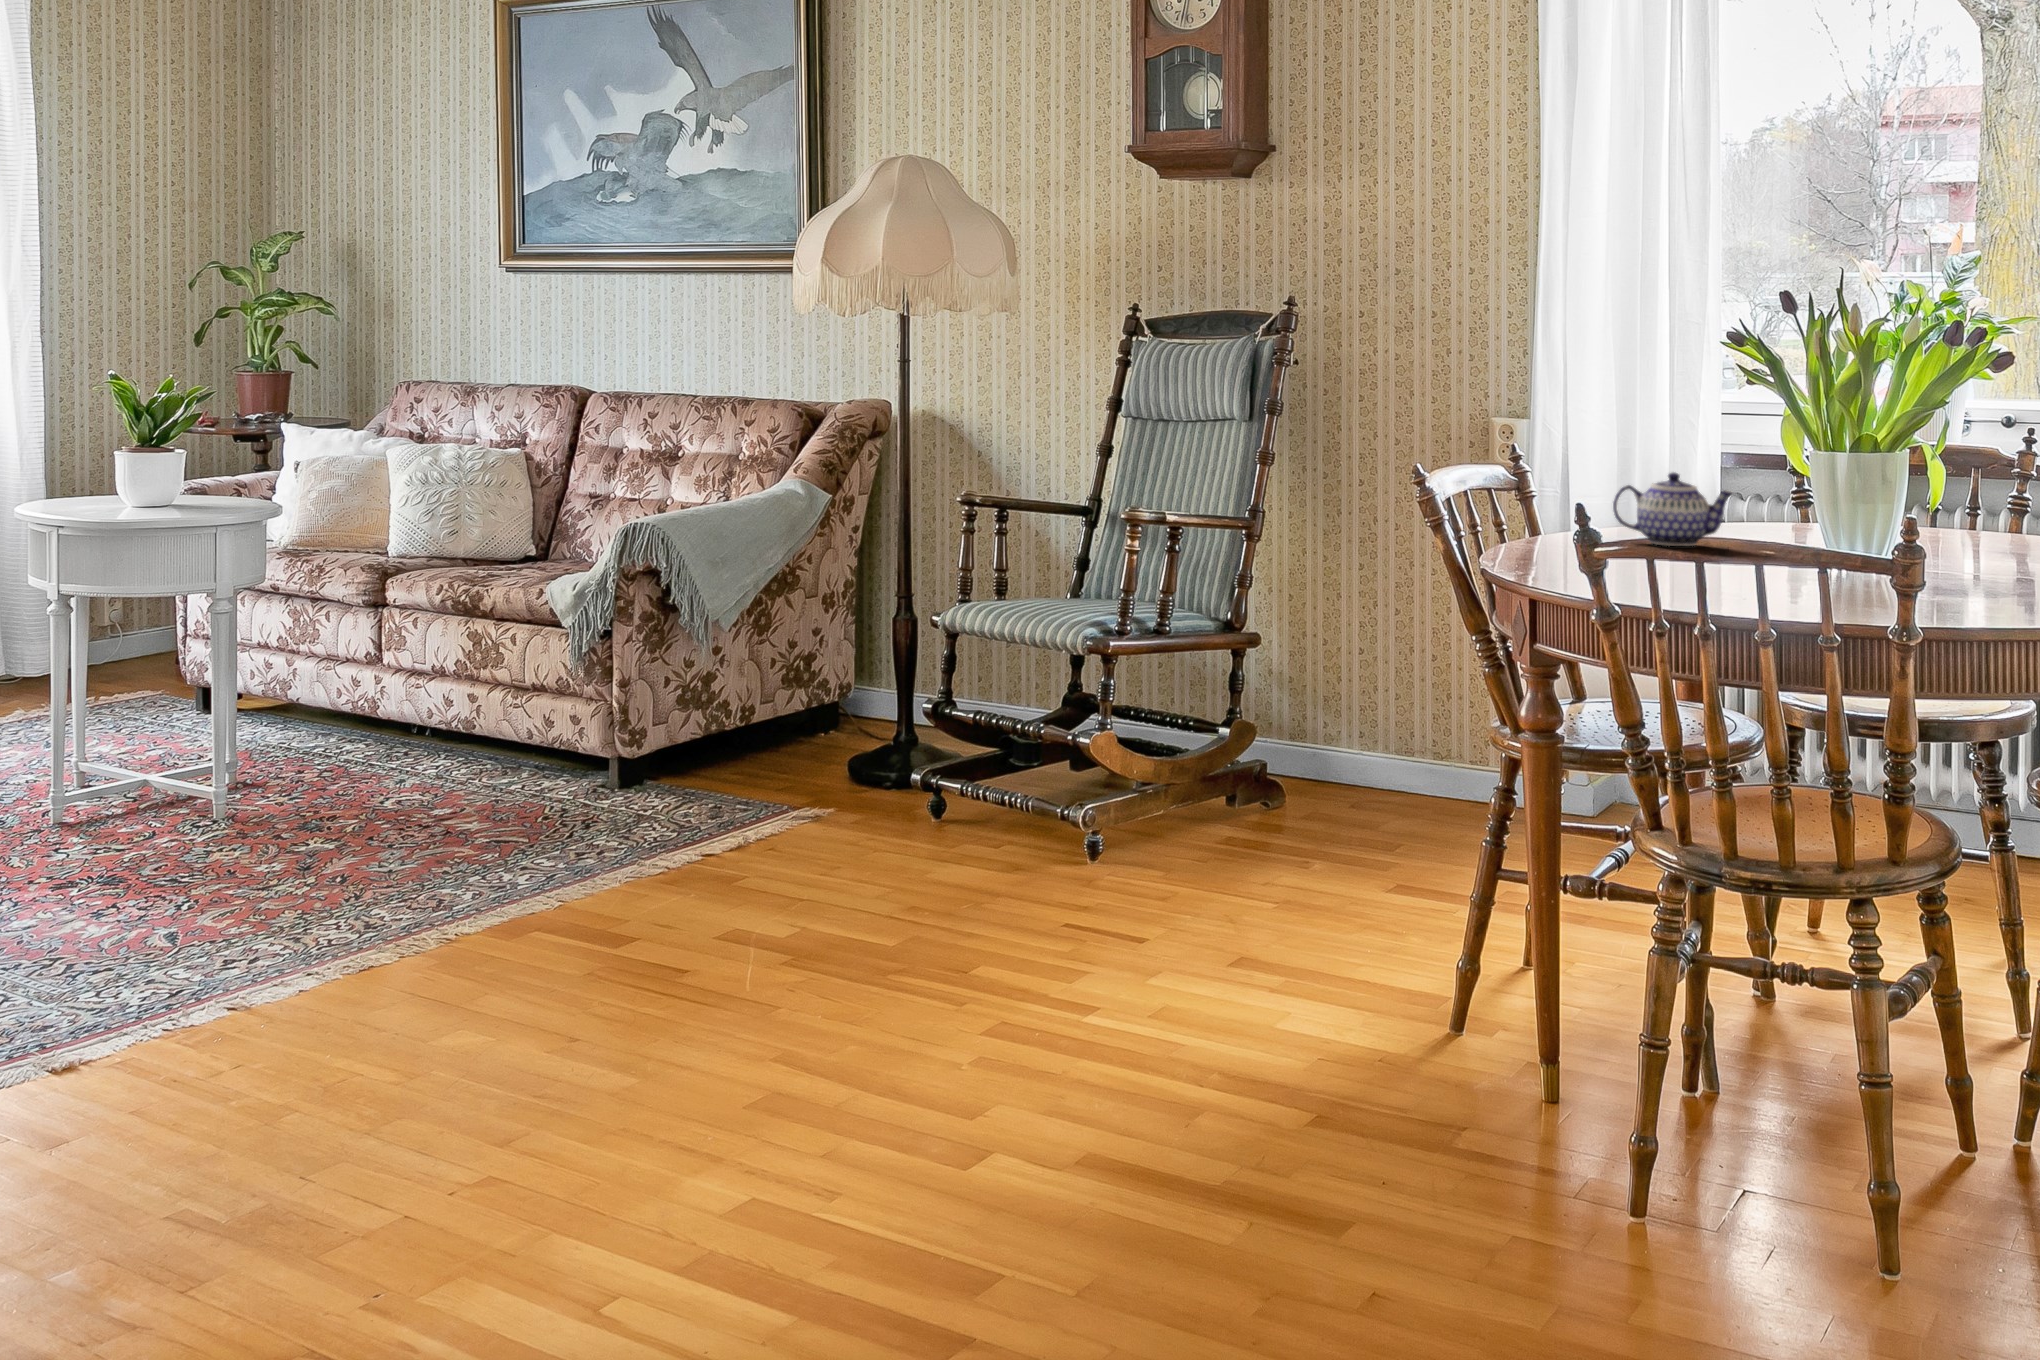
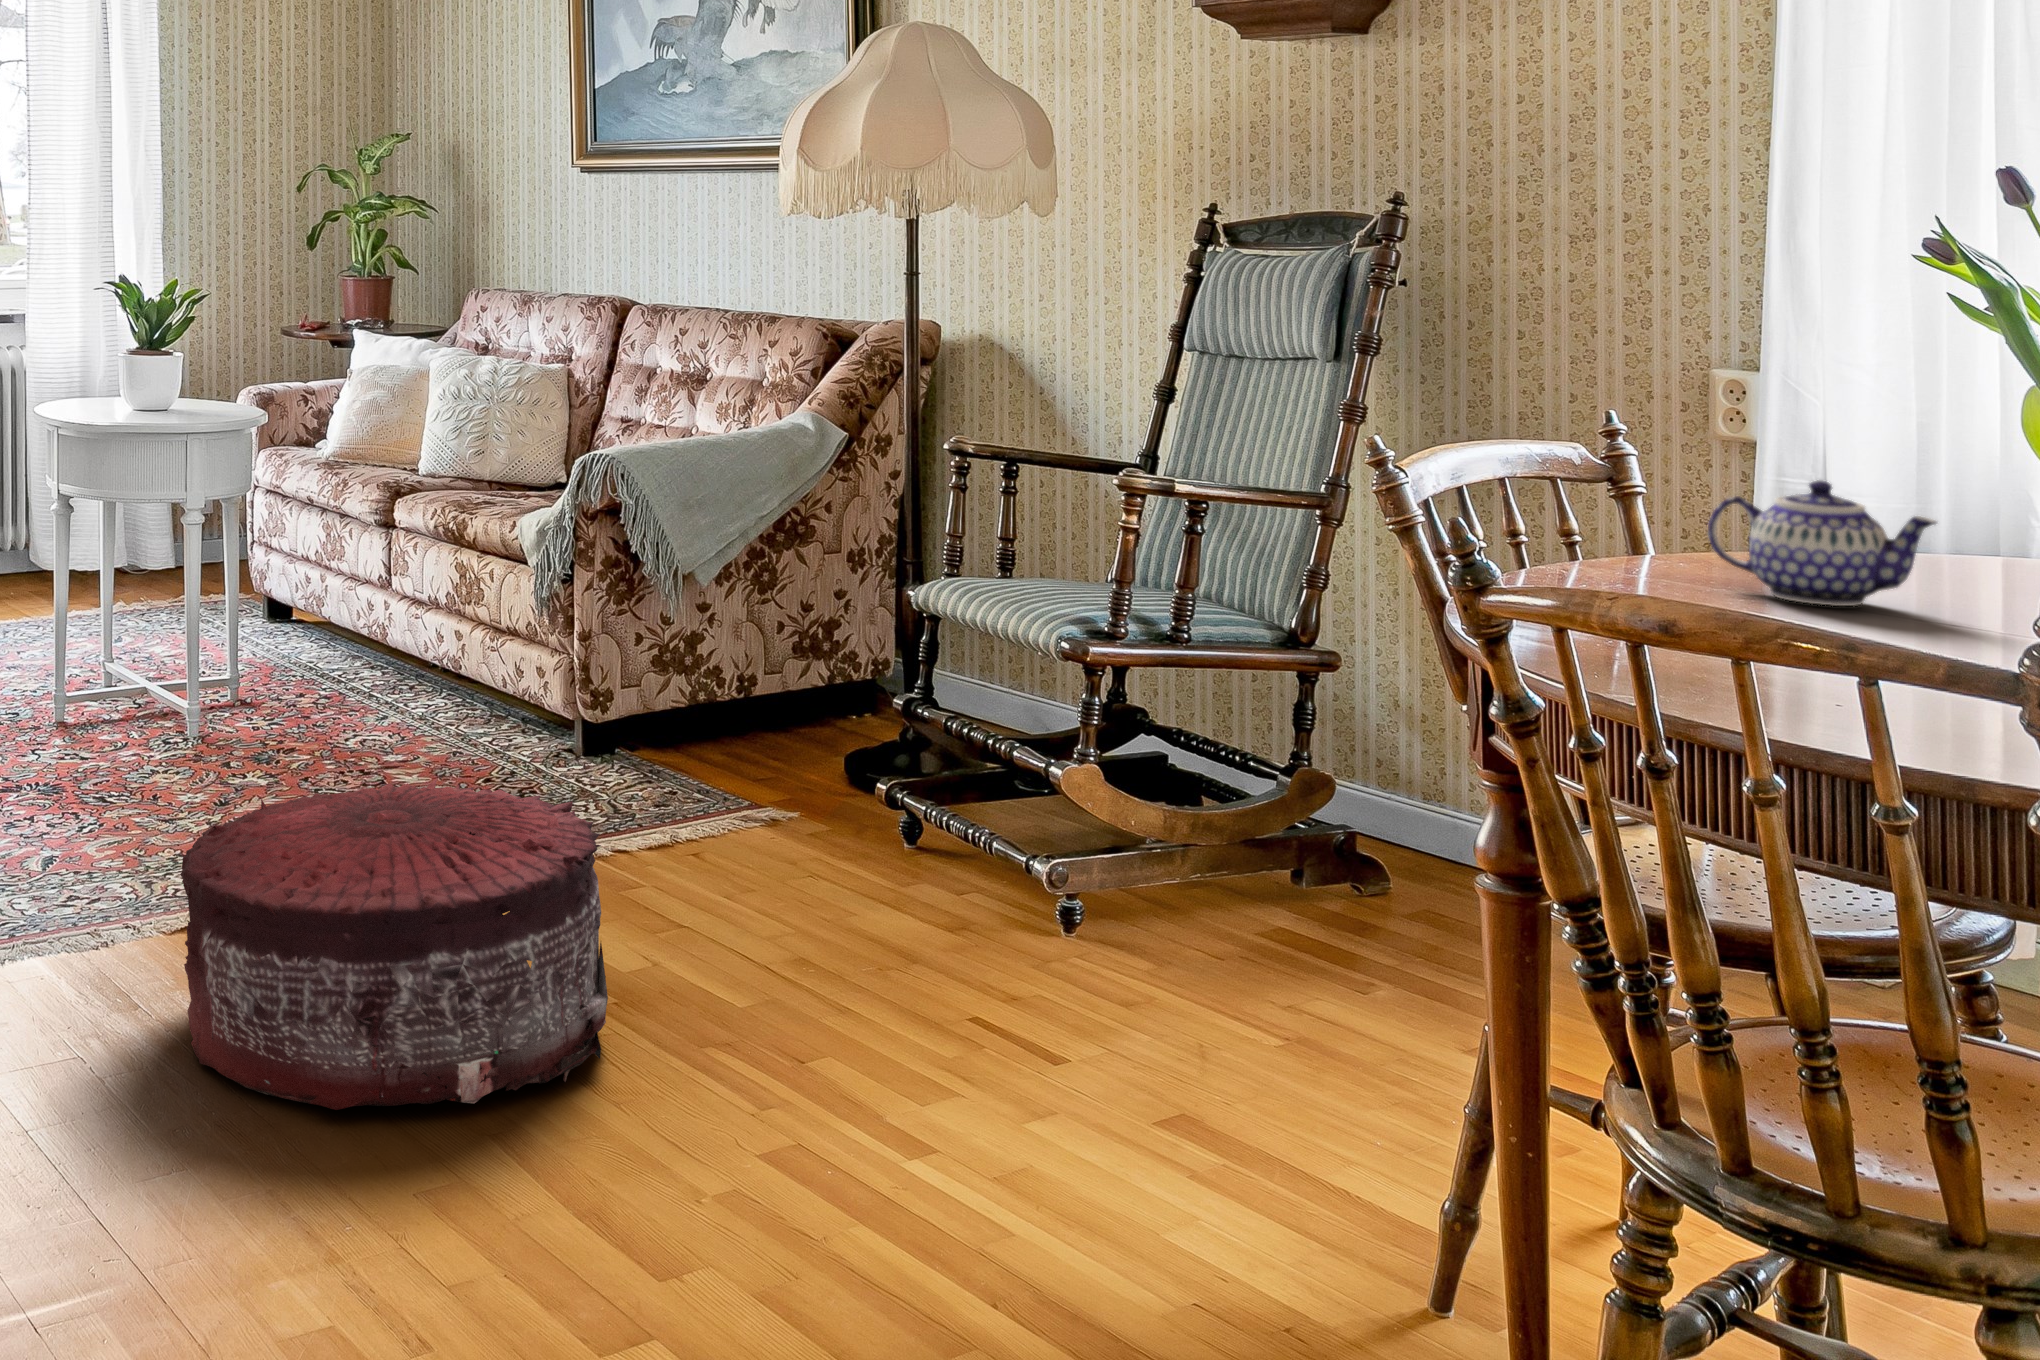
pouf: none [438,796,827,1070] -> present [180,779,608,1110]

